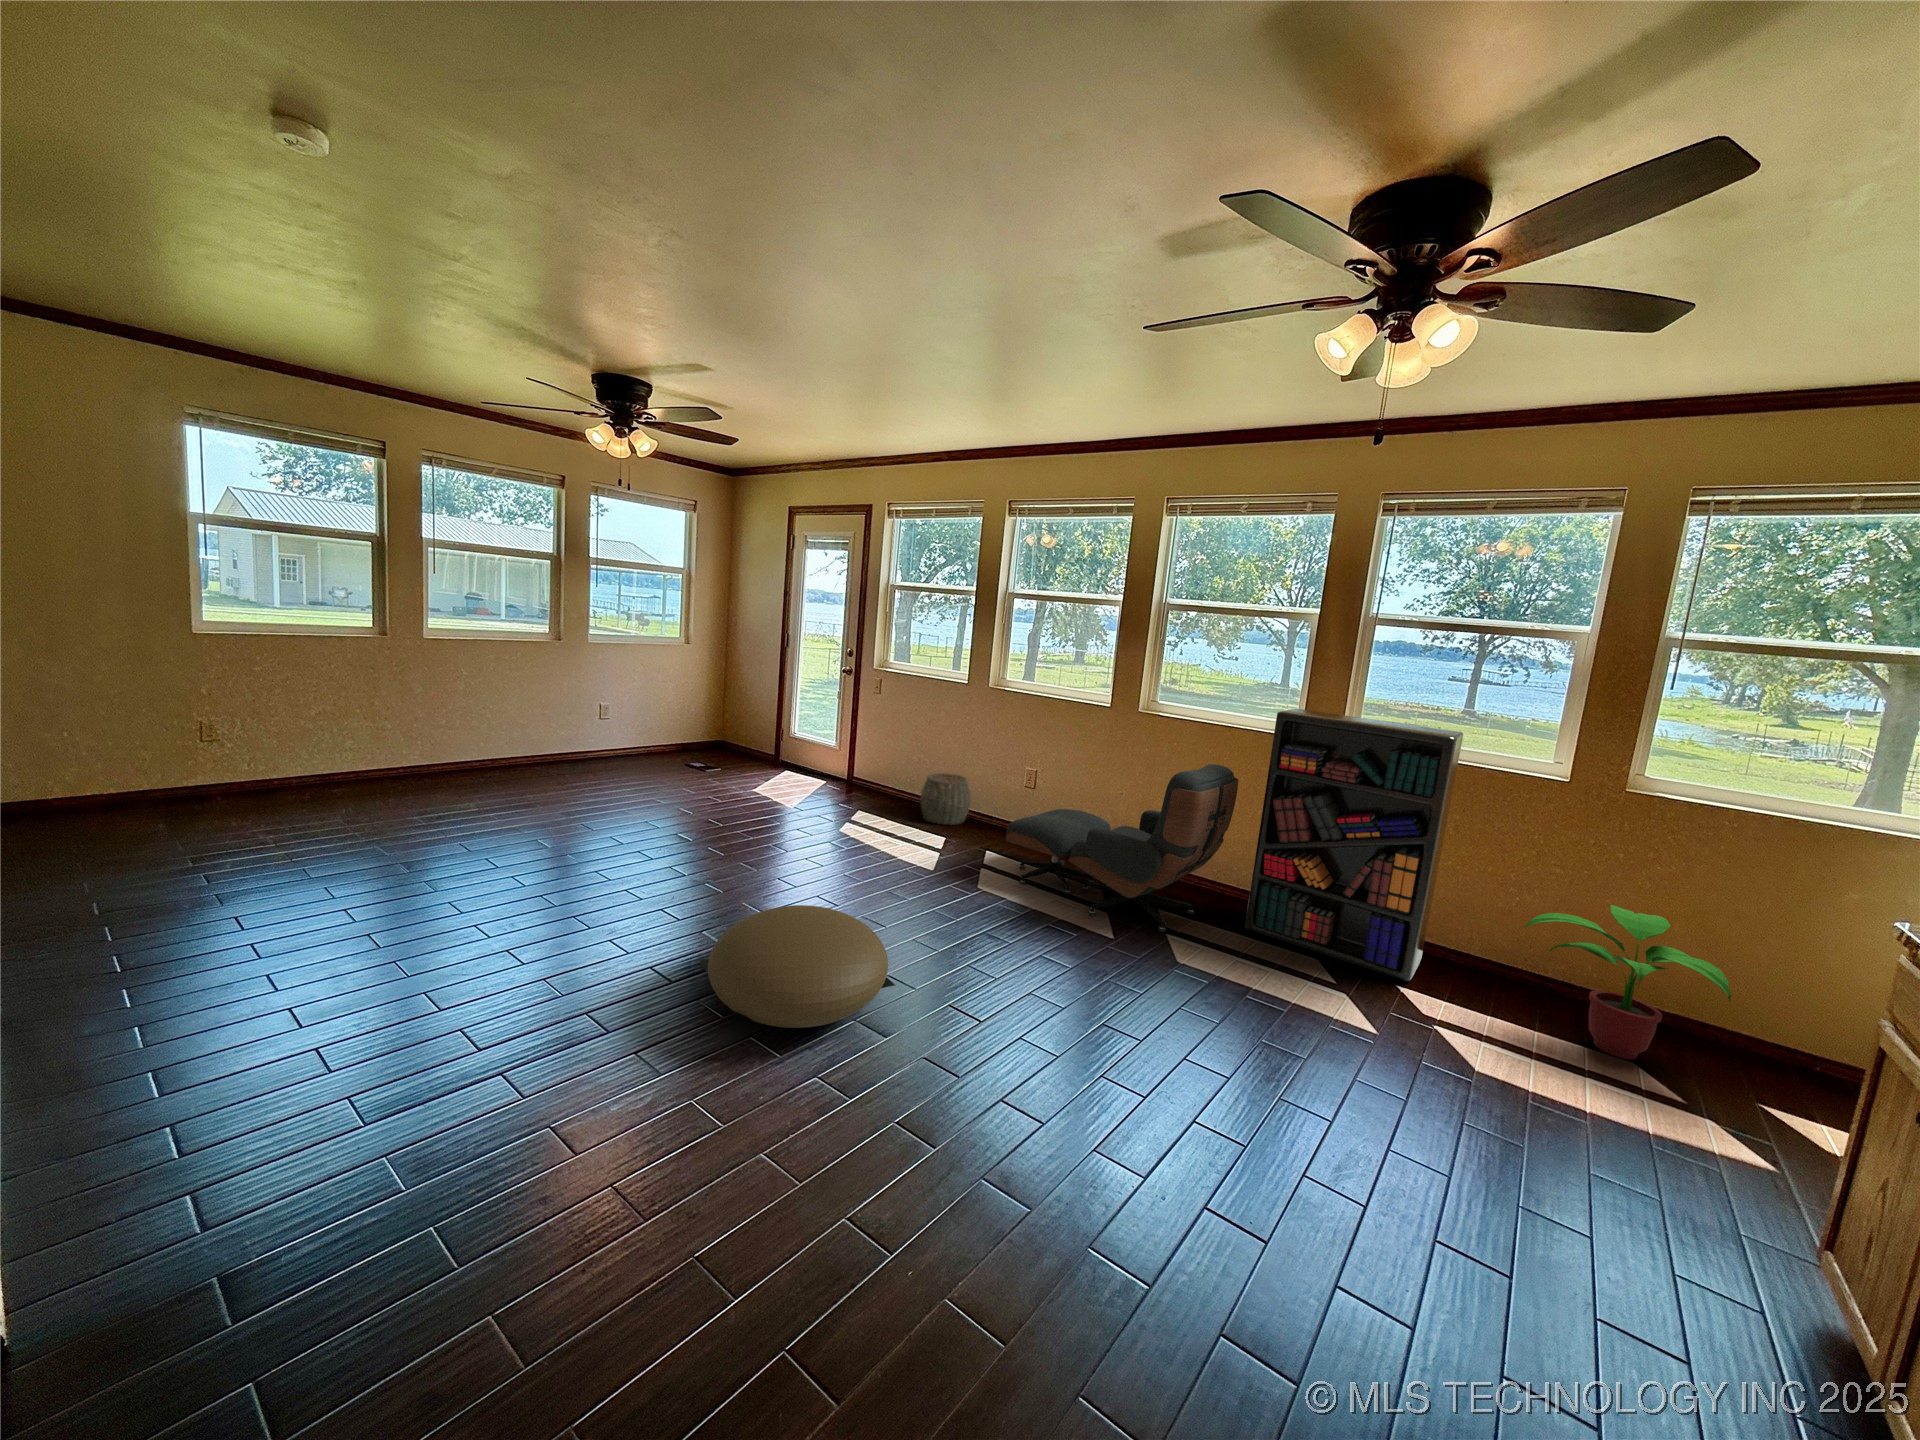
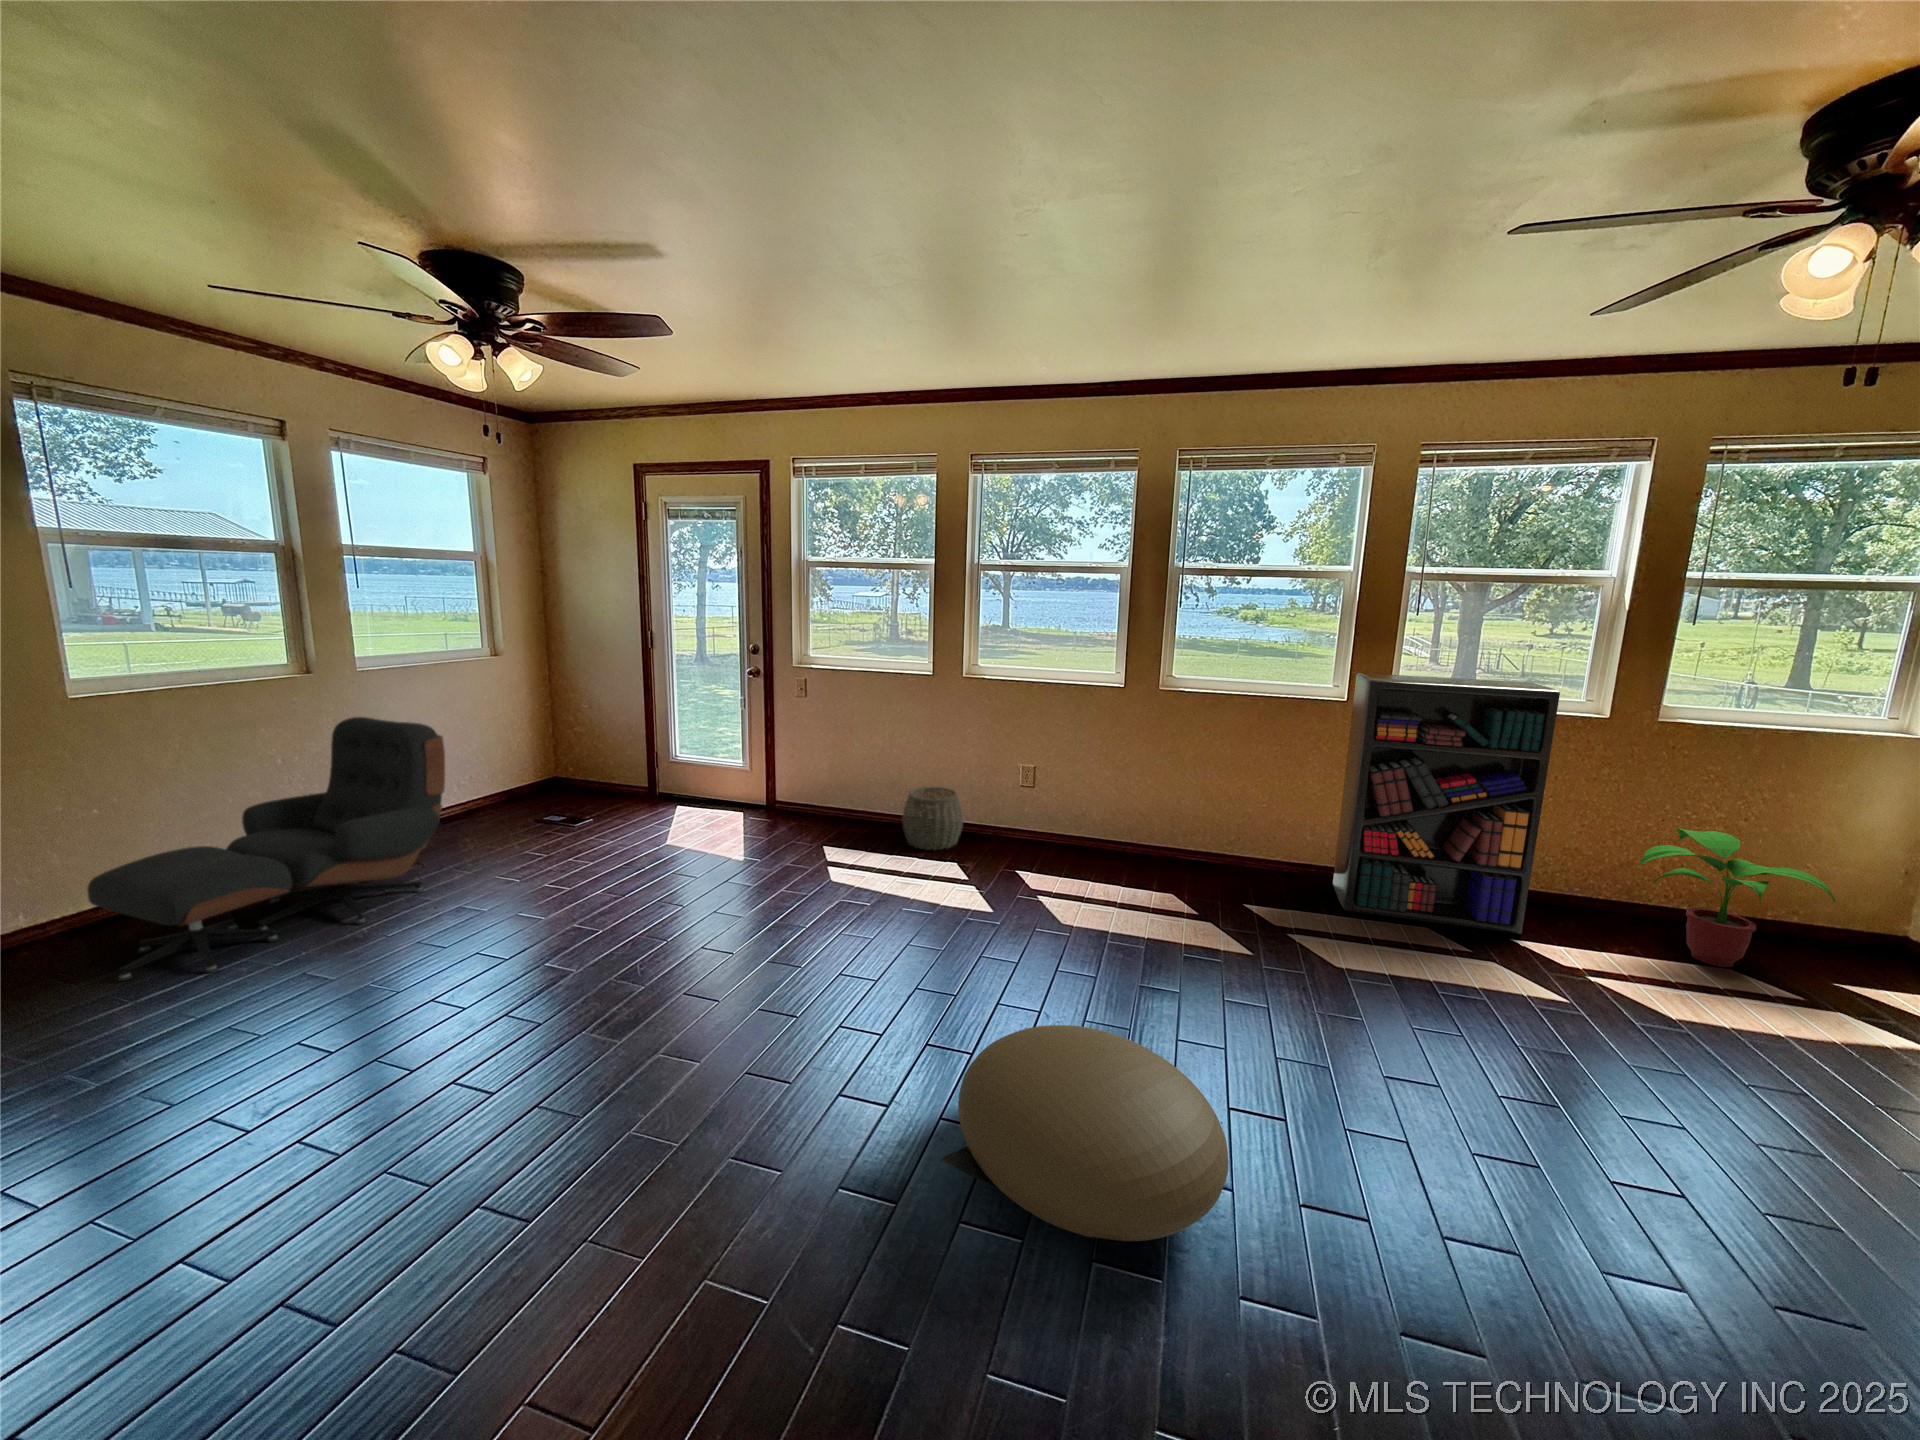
lounge chair: present [1006,764,1238,932] -> present [87,717,445,981]

